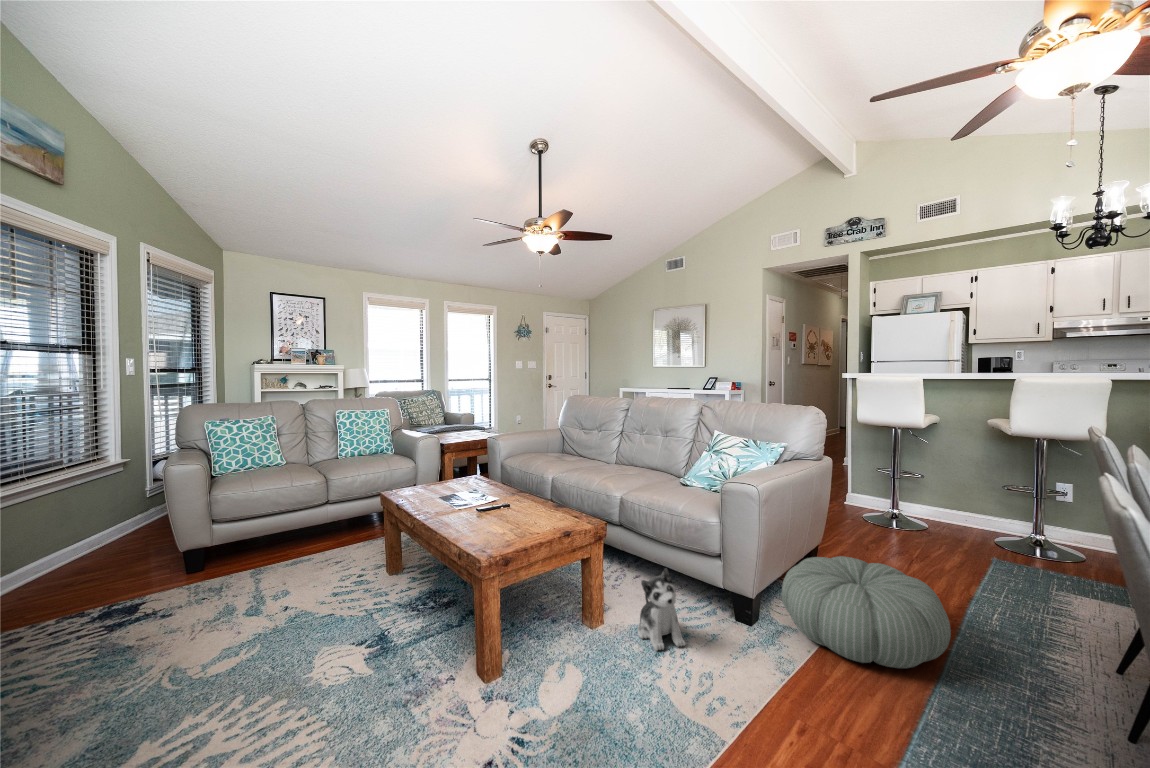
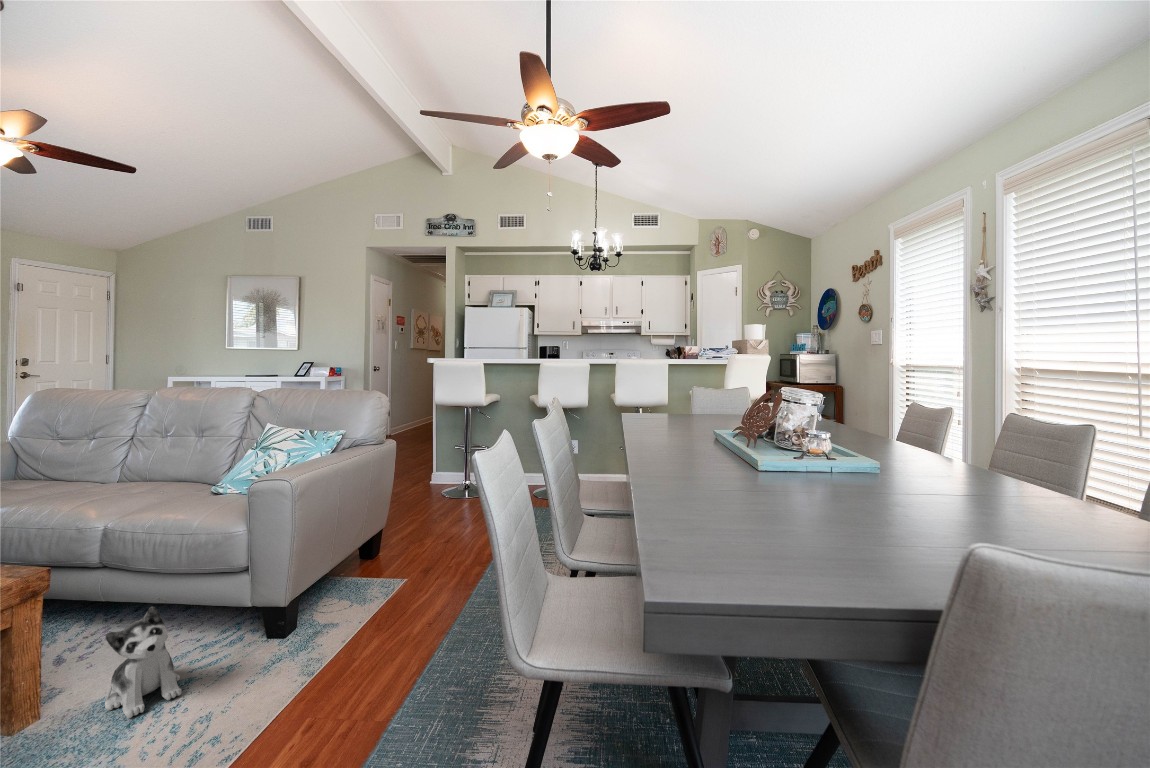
pouf: present [782,556,951,668] -> none [324,538,467,639]

